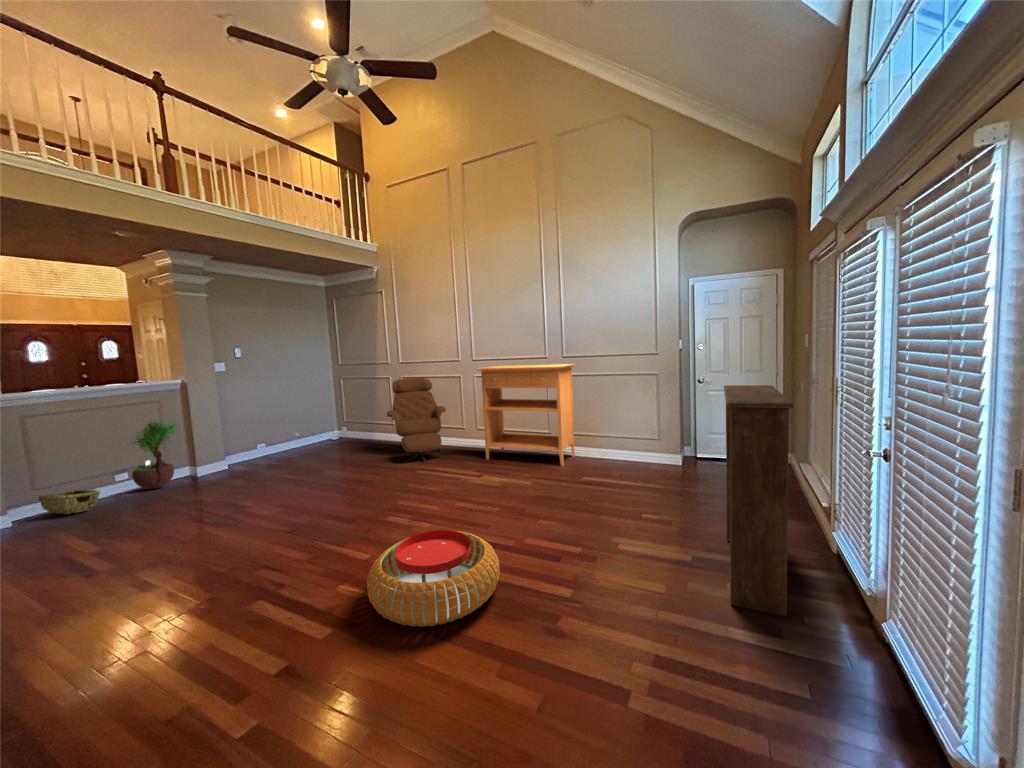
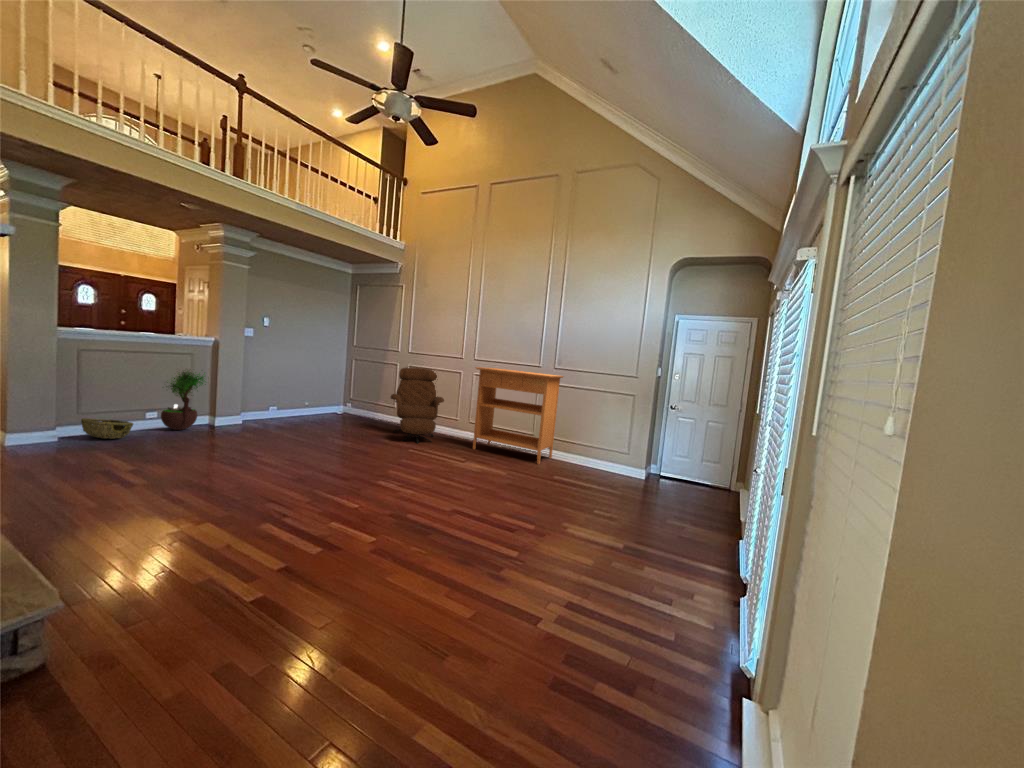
bookshelf: present [723,385,793,616] -> none [645,408,713,595]
pouf: present [367,530,500,627] -> none [354,491,465,561]

